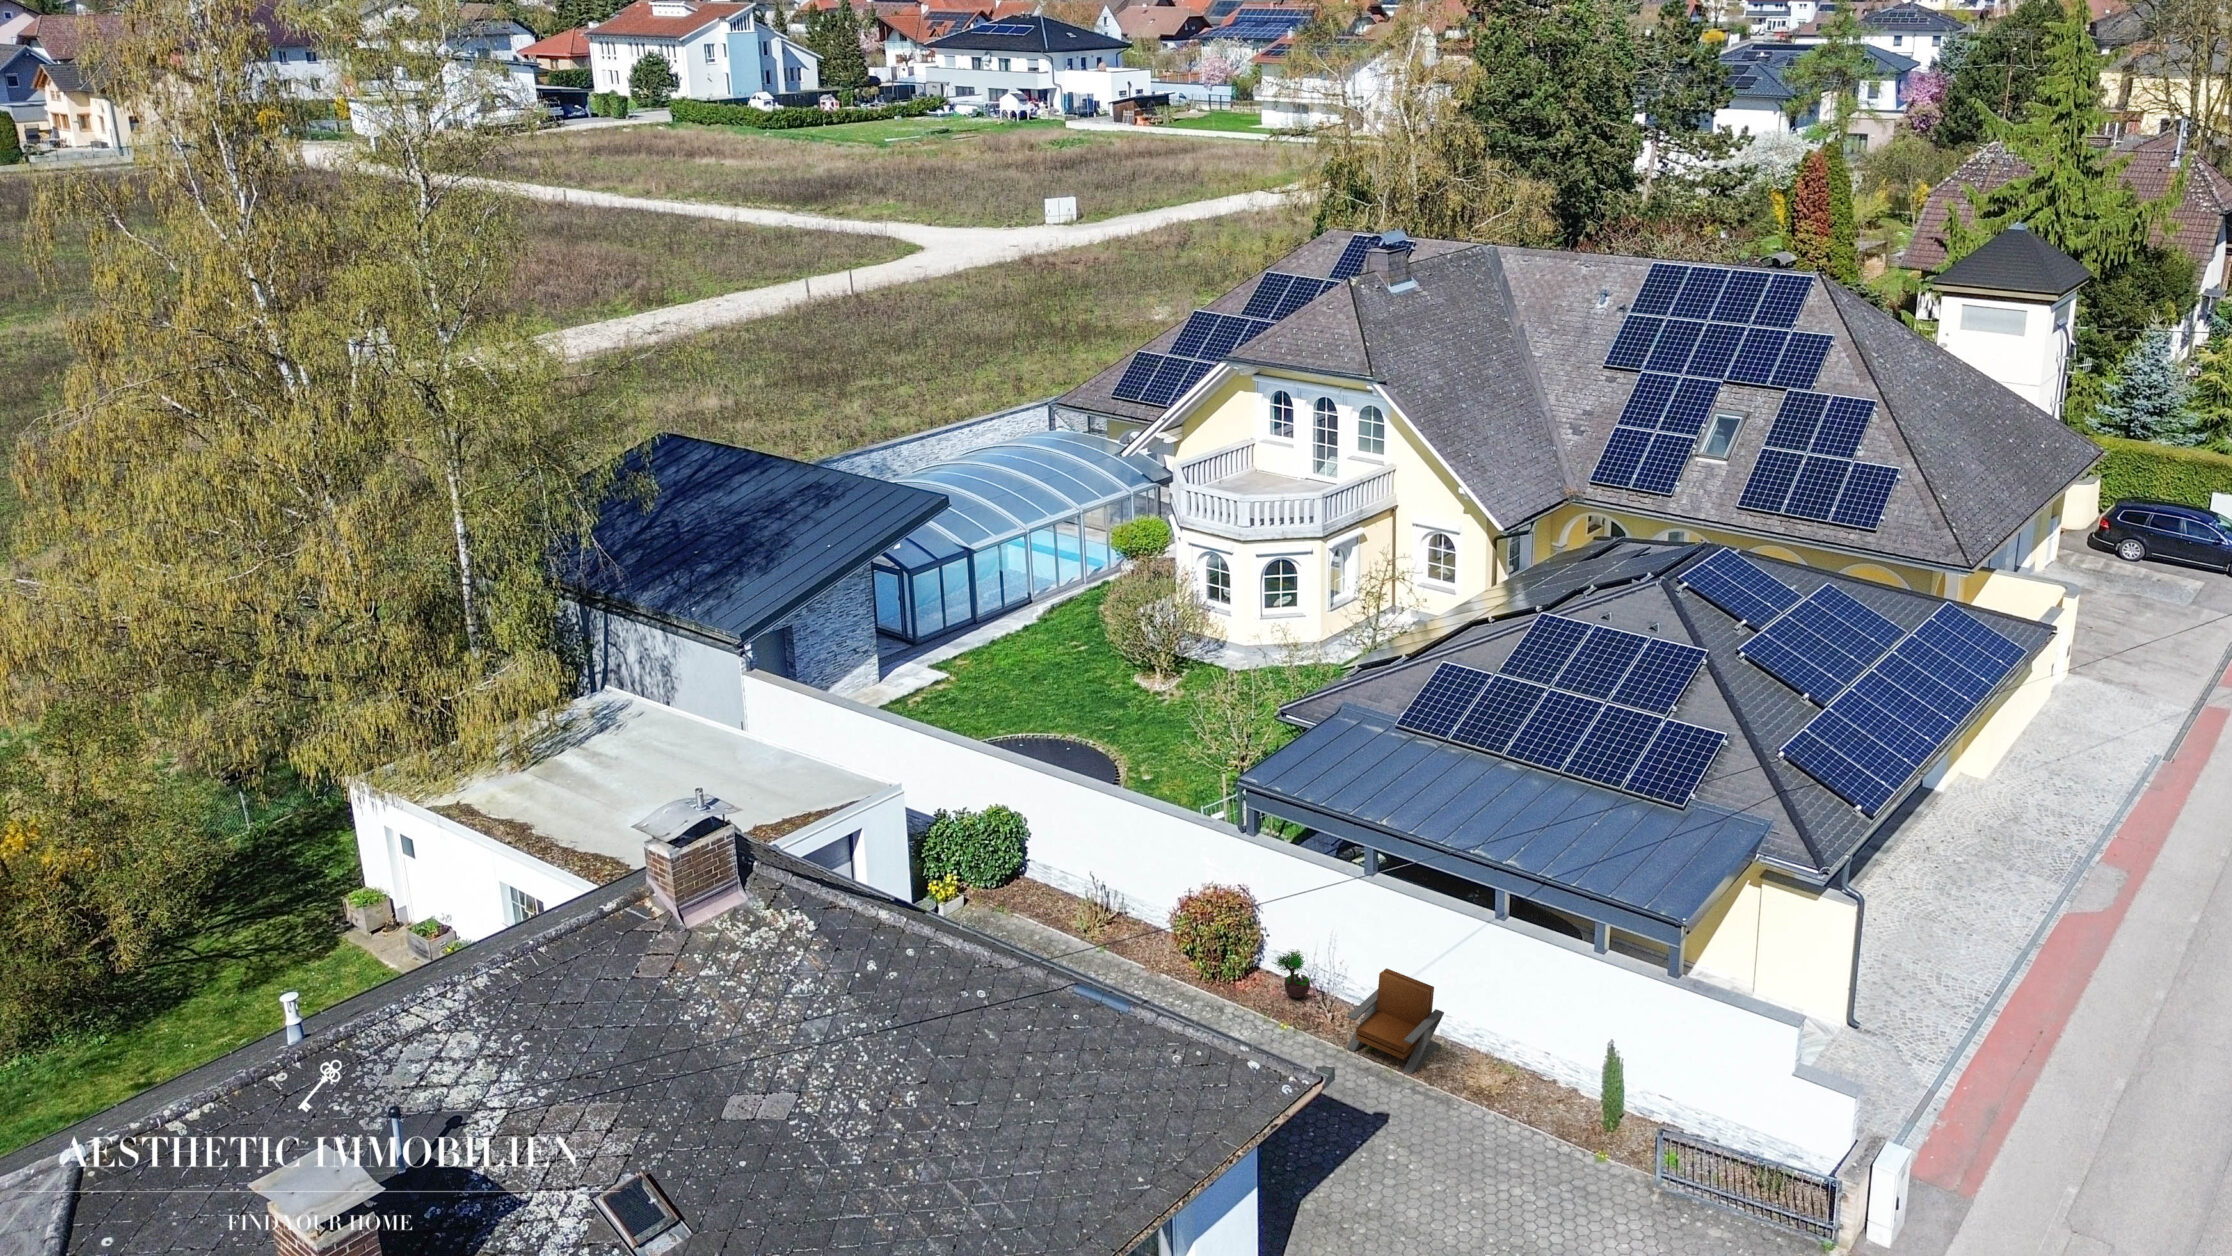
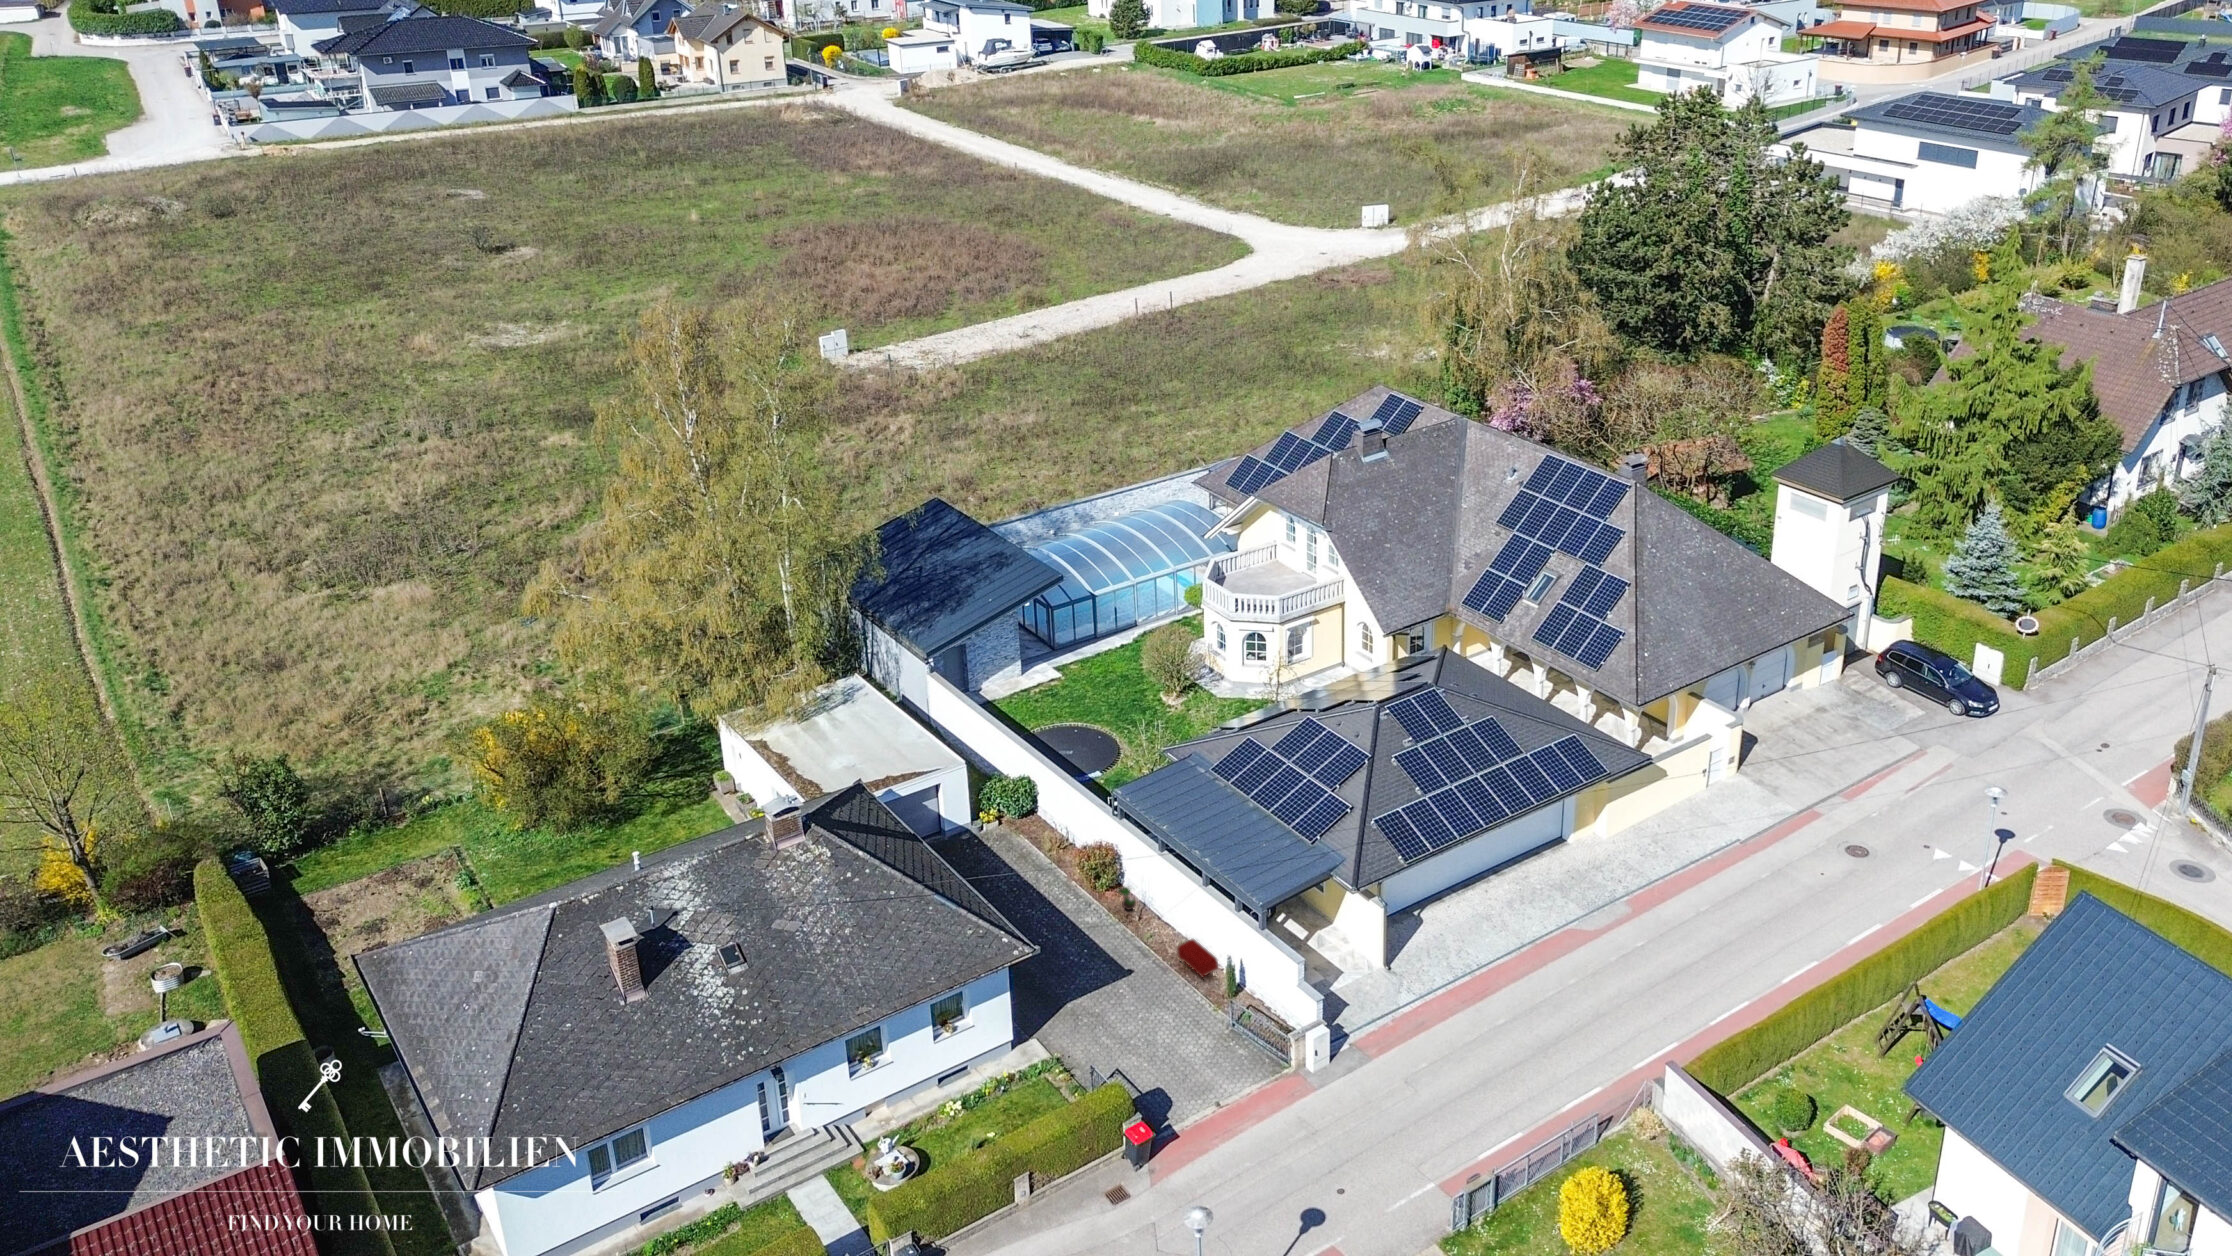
lounge chair: present [1347,968,1444,1074] -> none [1132,905,1180,961]
bench: none [1456,1018,1546,1094] -> present [1177,939,1218,978]

